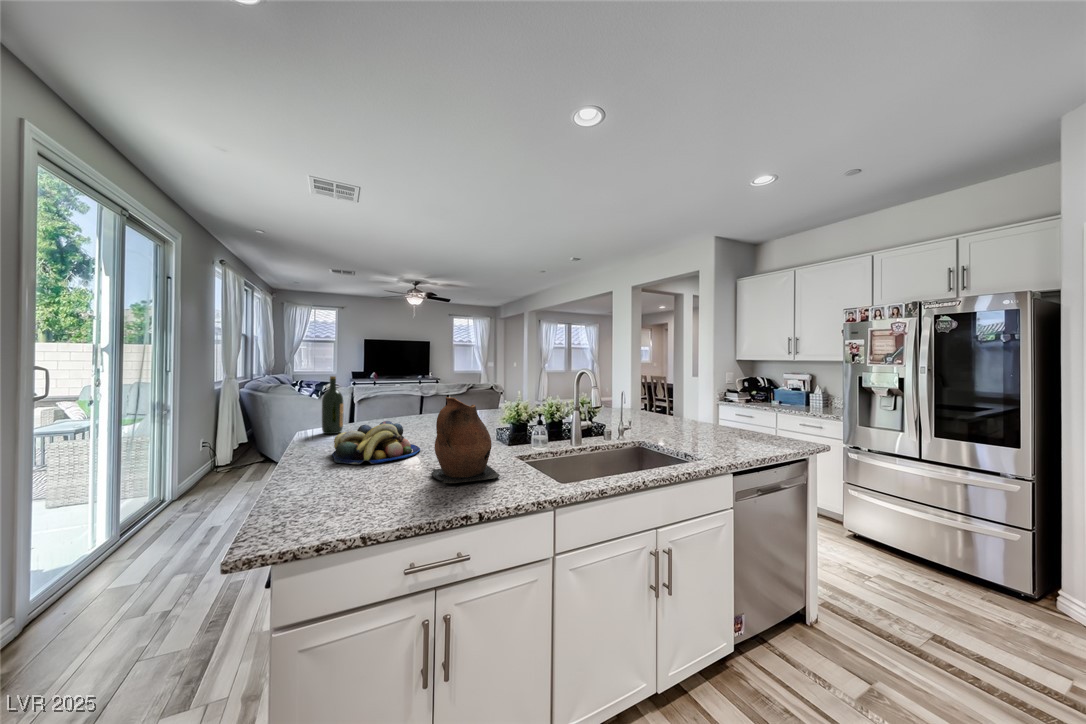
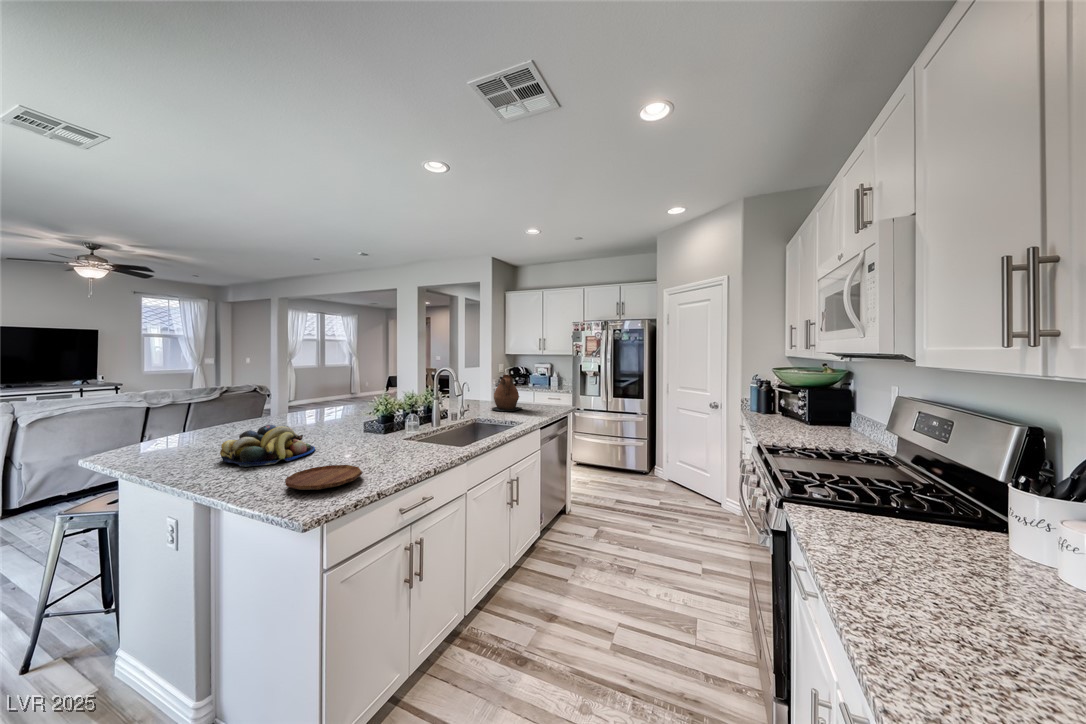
wine bottle: present [322,376,344,434] -> none [146,386,177,451]
ceramic pitcher: present [430,397,500,483] -> present [492,375,522,411]
tray: none [299,478,395,511] -> present [285,465,362,490]

